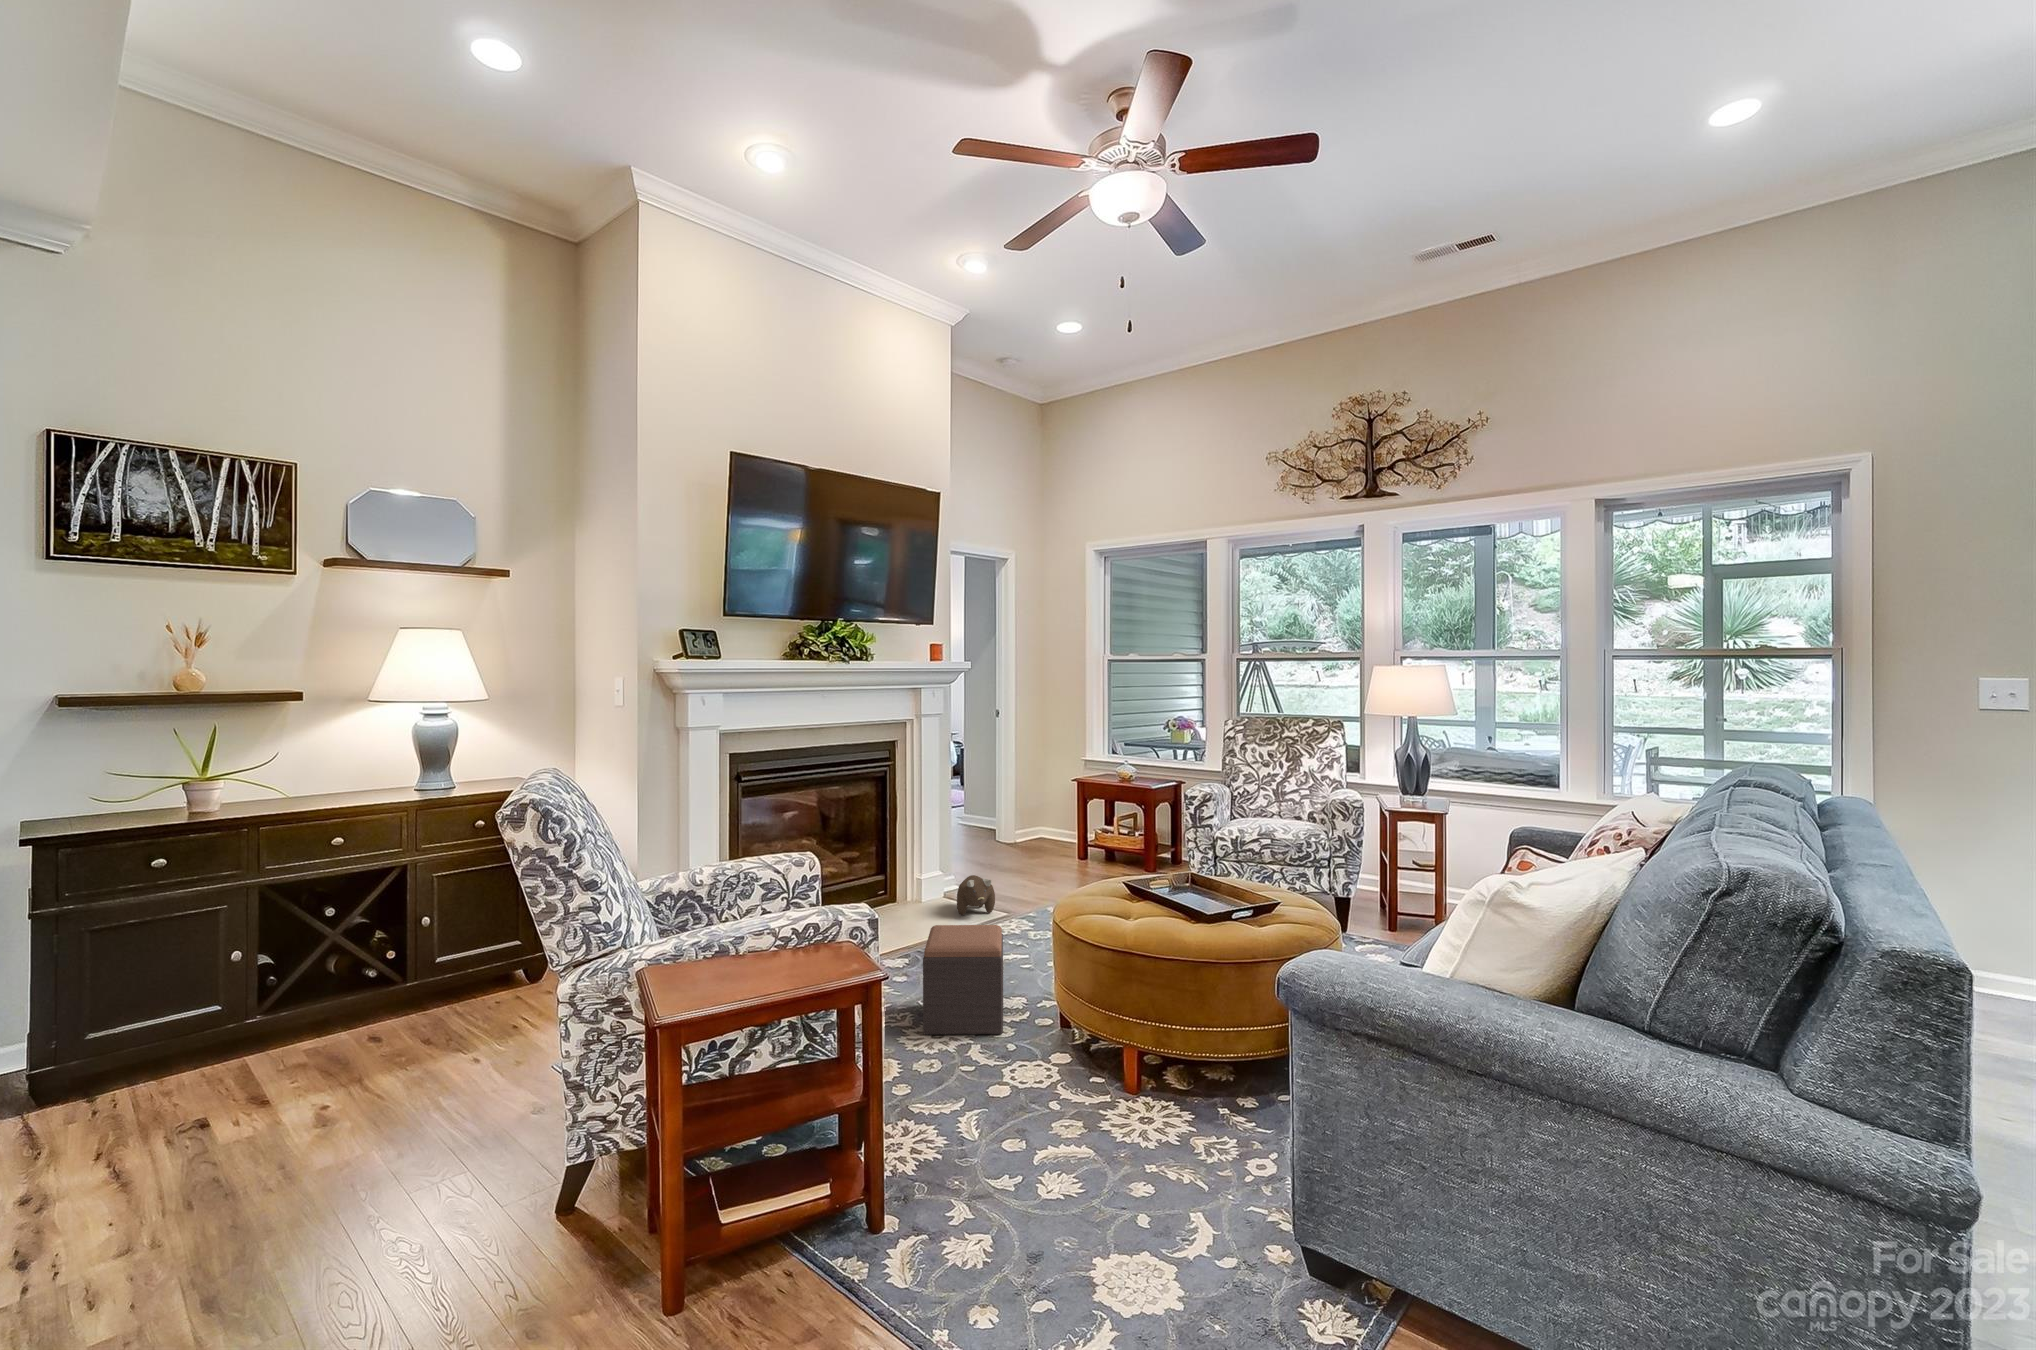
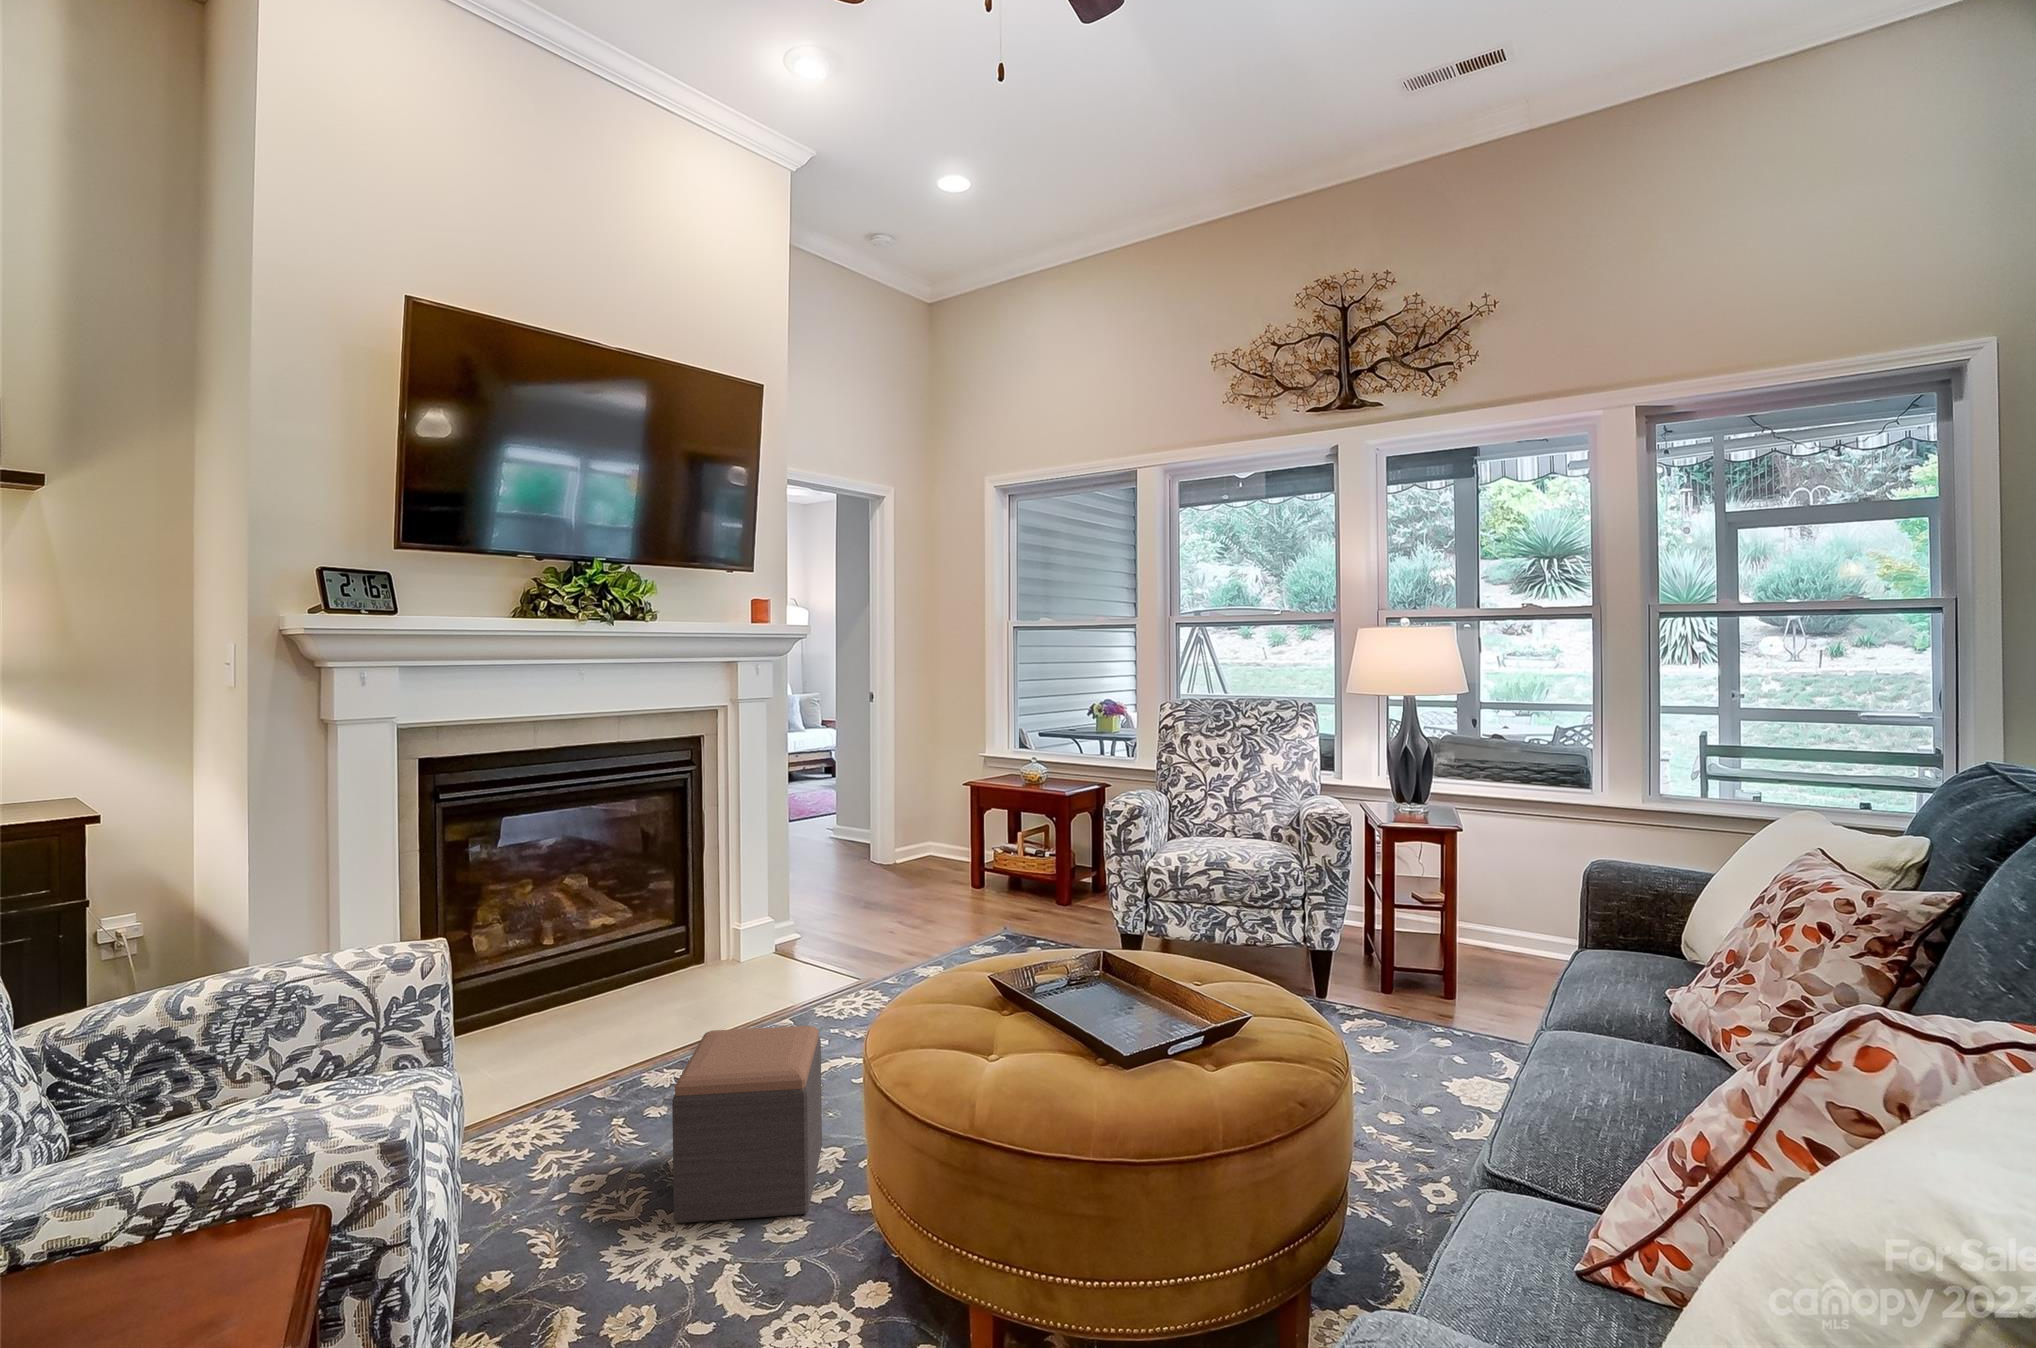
plush toy: present [957,875,995,915] -> none [788,925,844,983]

